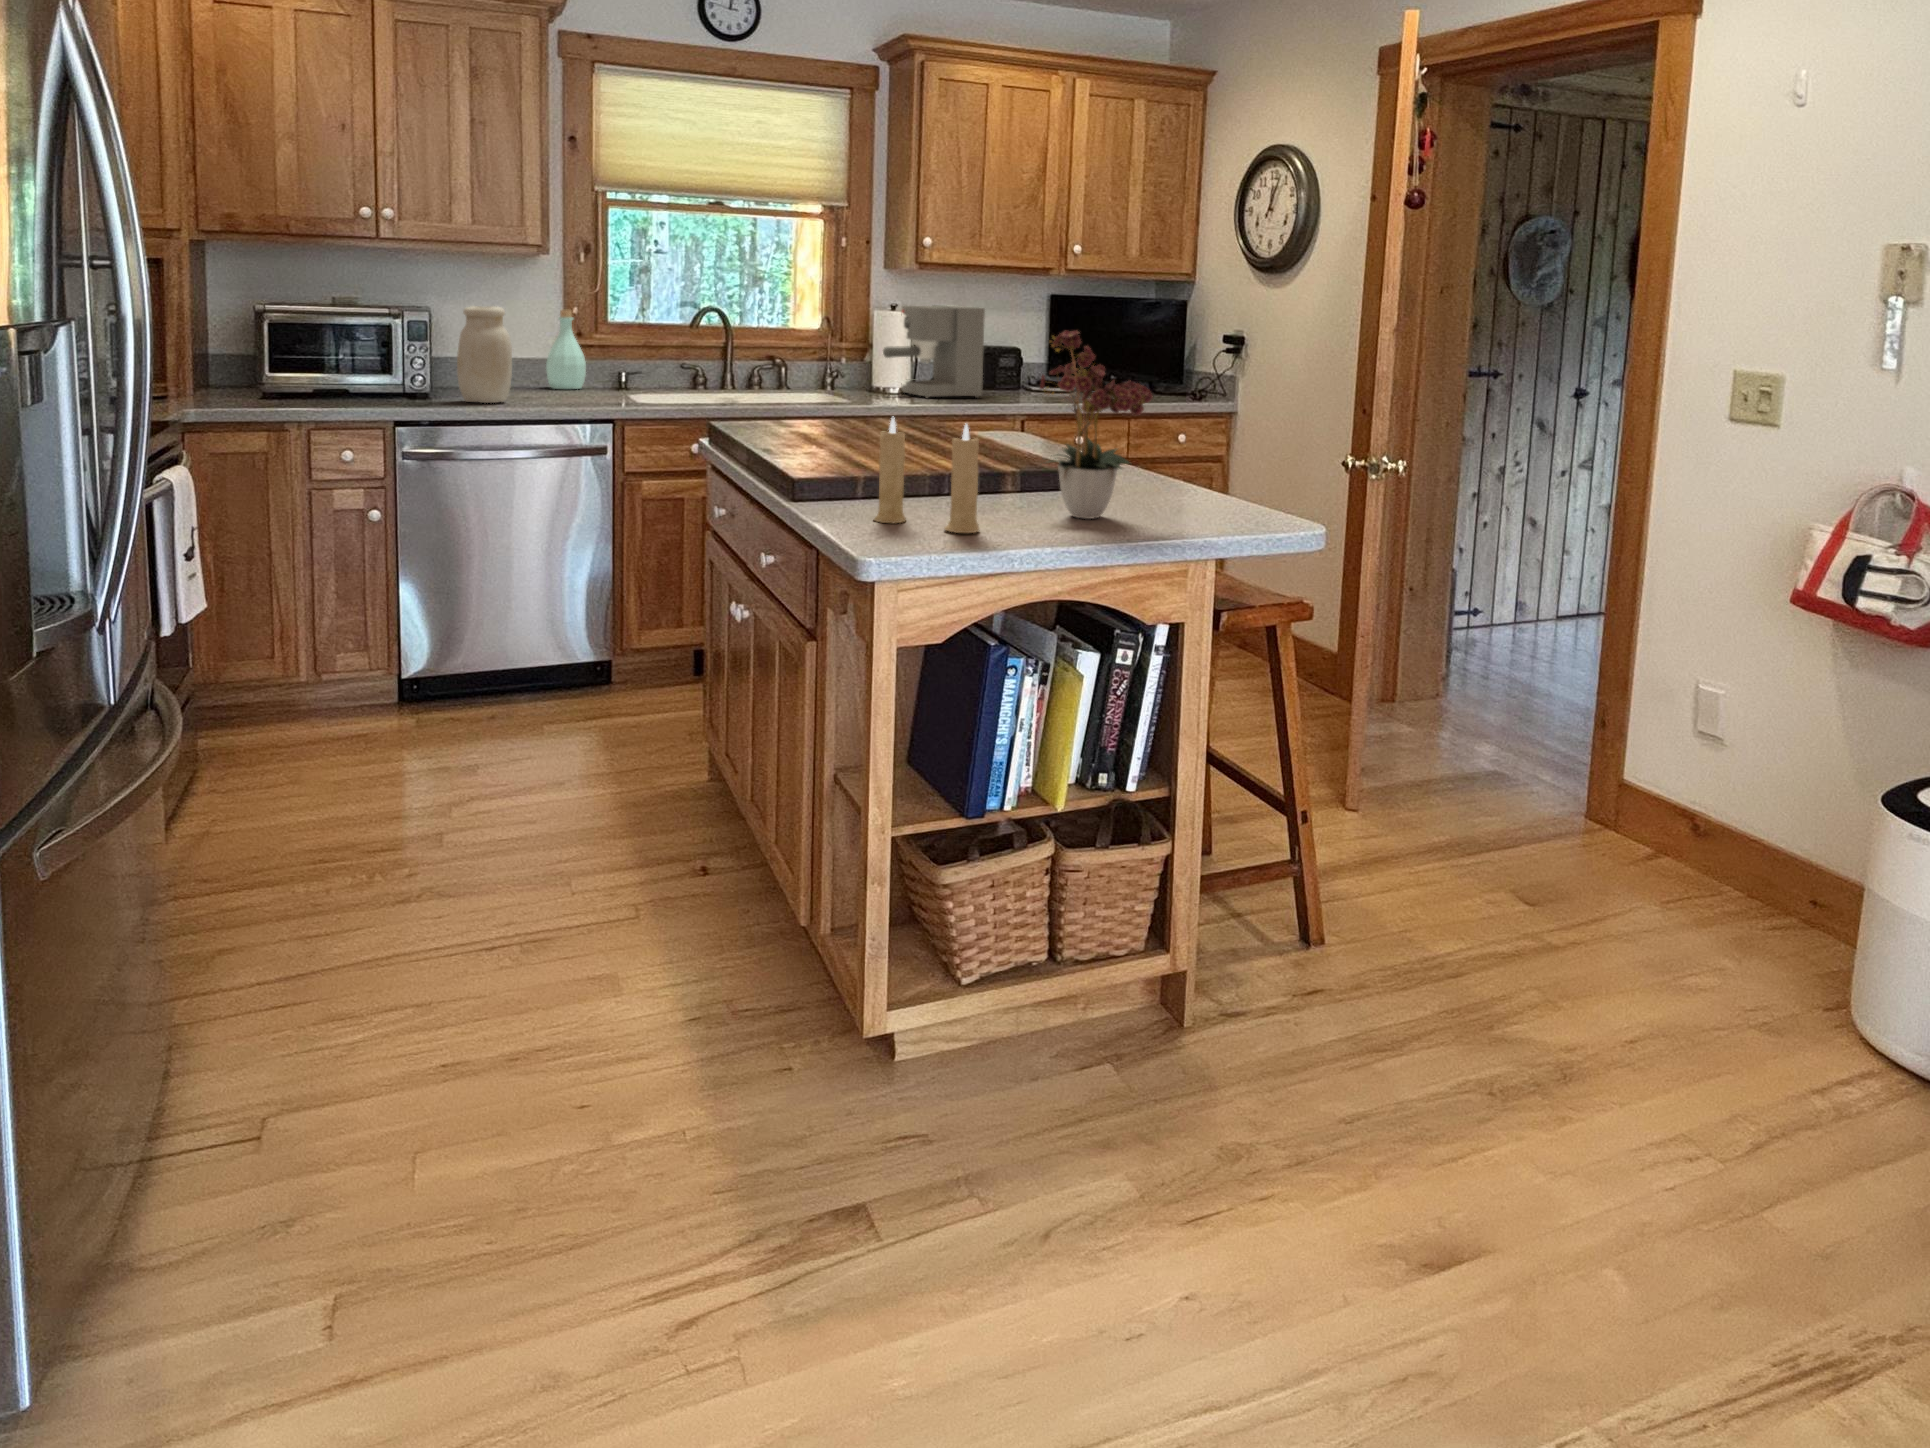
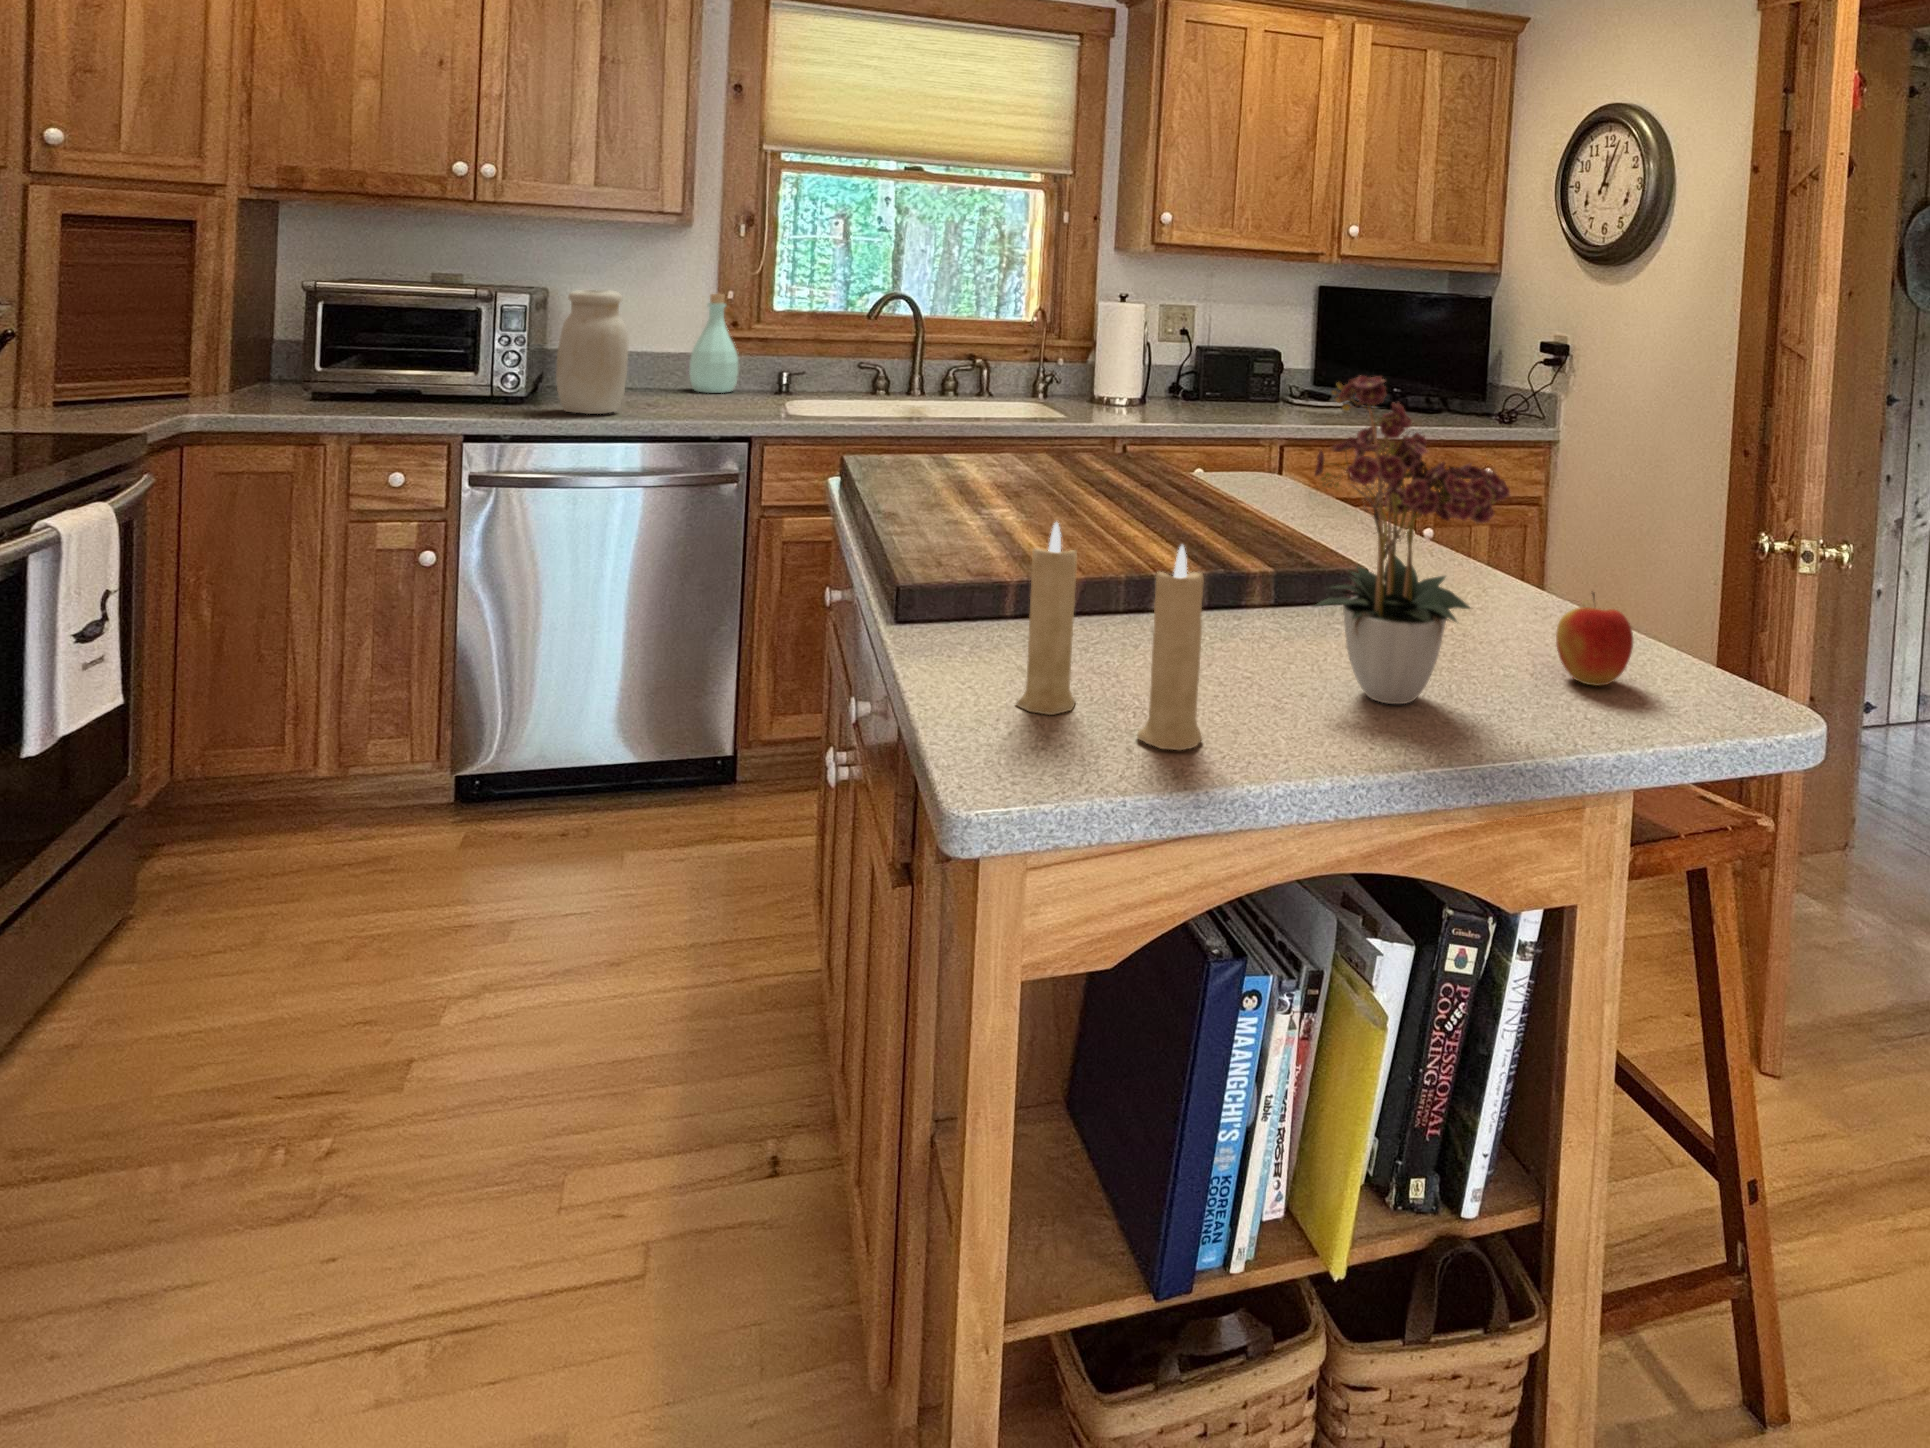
coffee maker: present [883,305,985,398] -> none [1108,297,1237,415]
apple: none [1185,459,1228,512] -> present [1556,593,1633,686]

